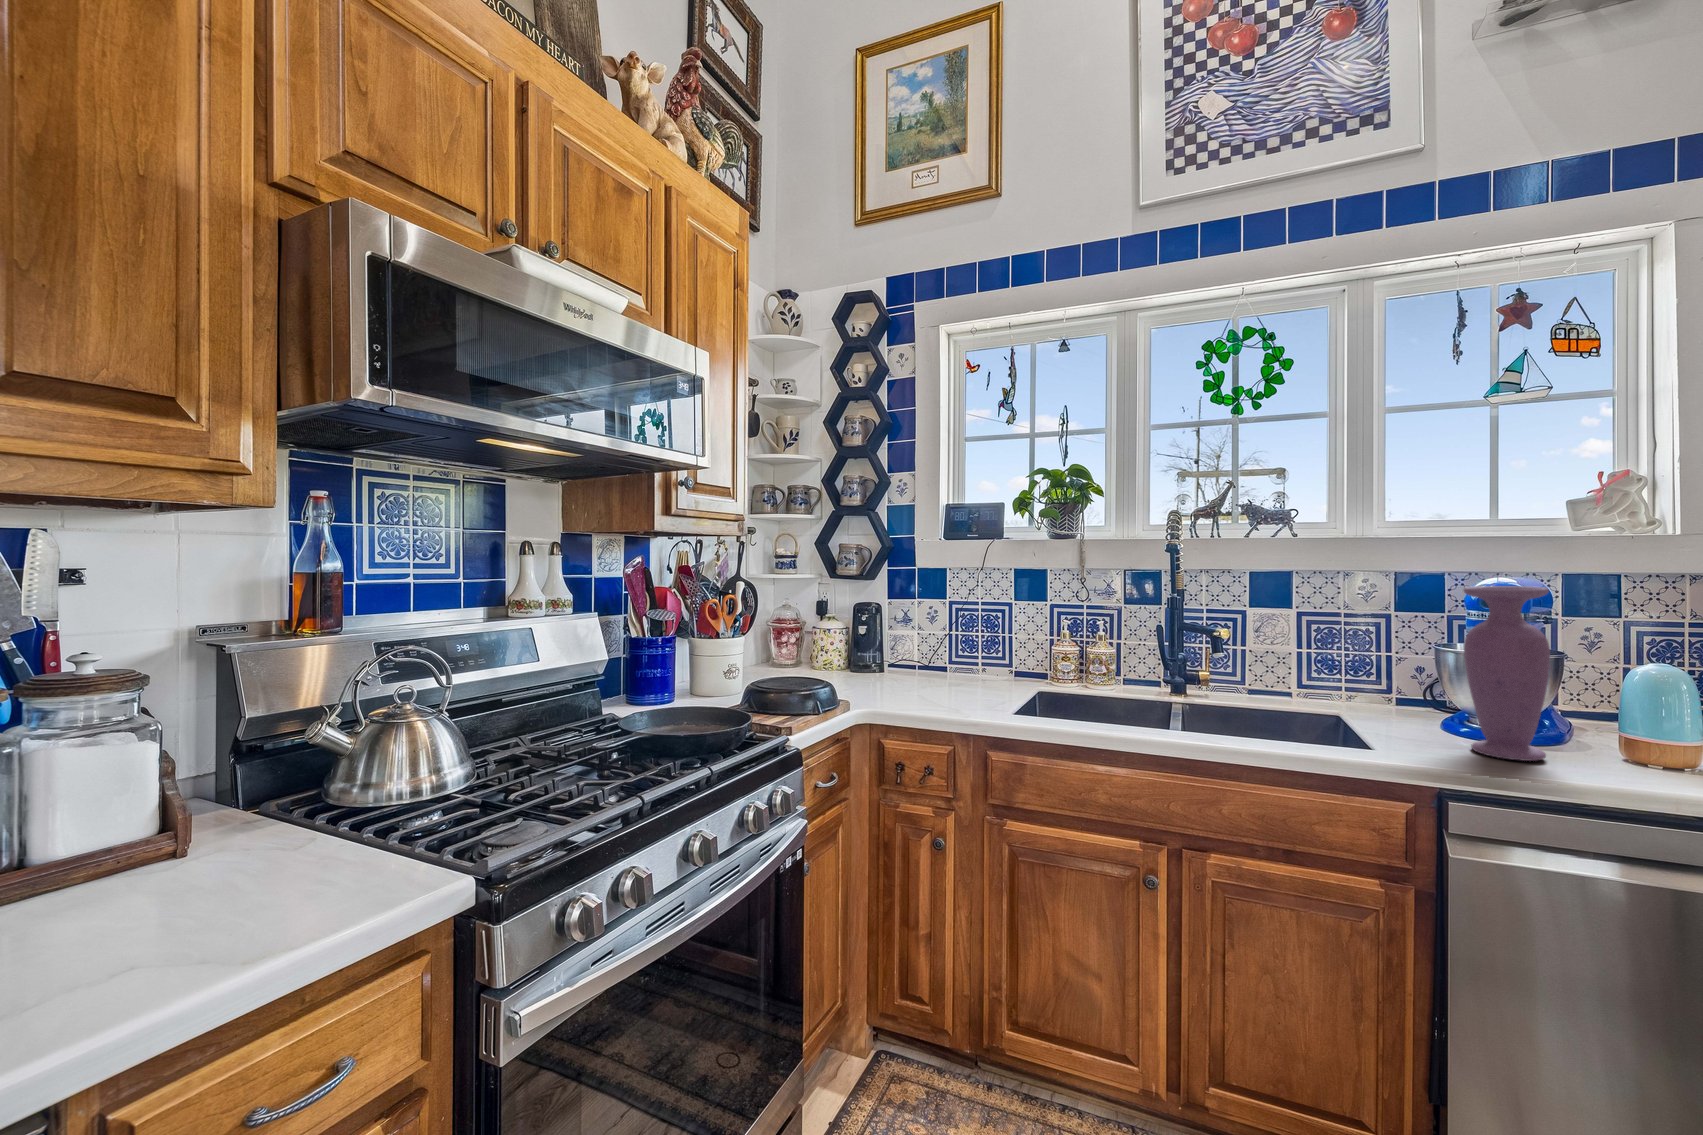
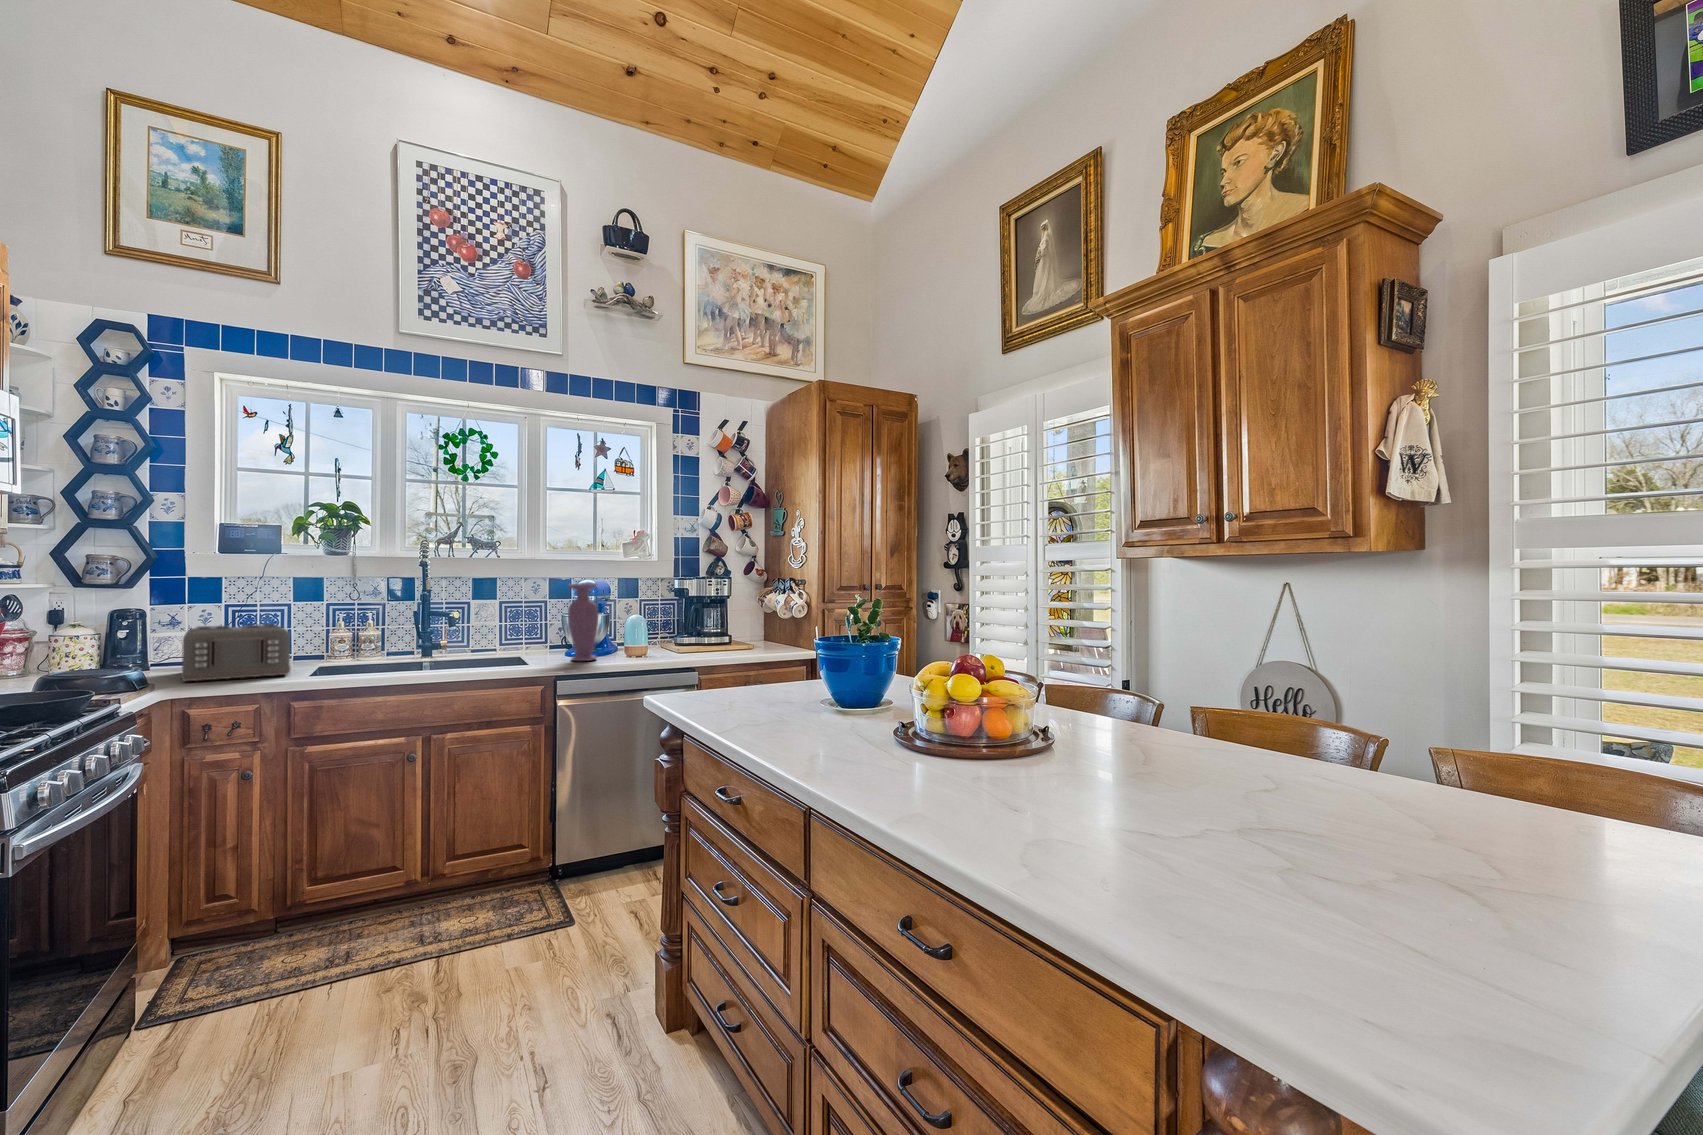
toaster: none [881,628,999,707] -> present [181,624,291,681]

